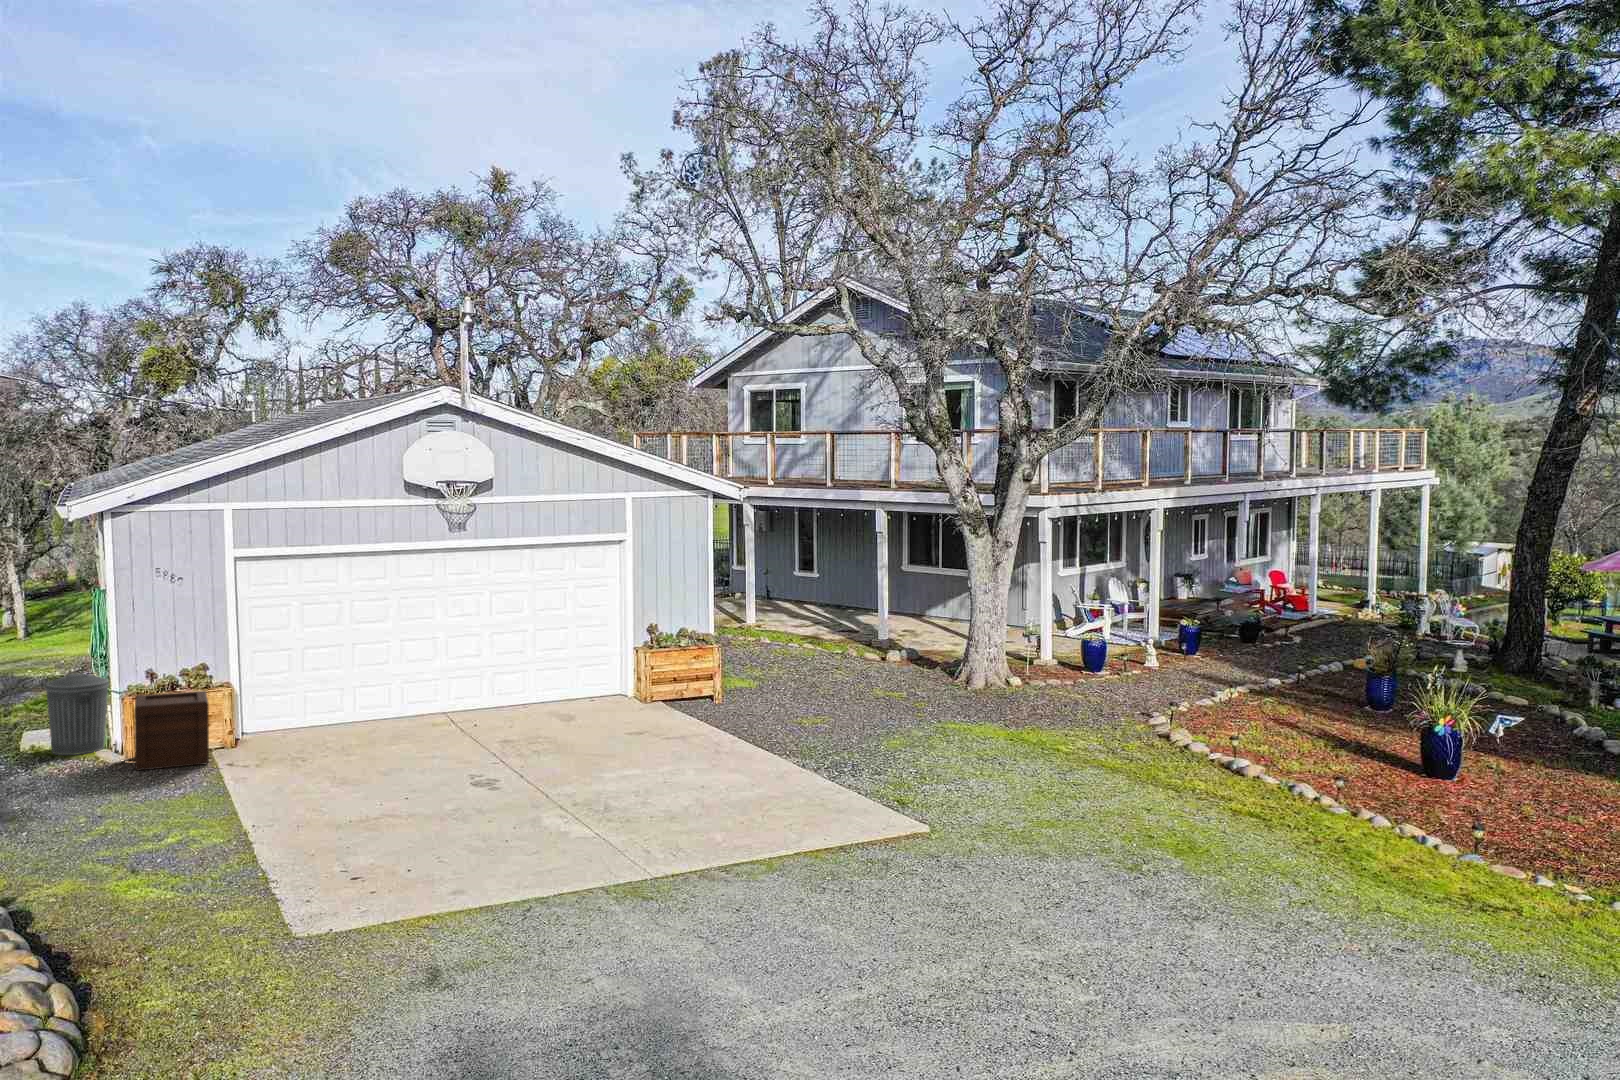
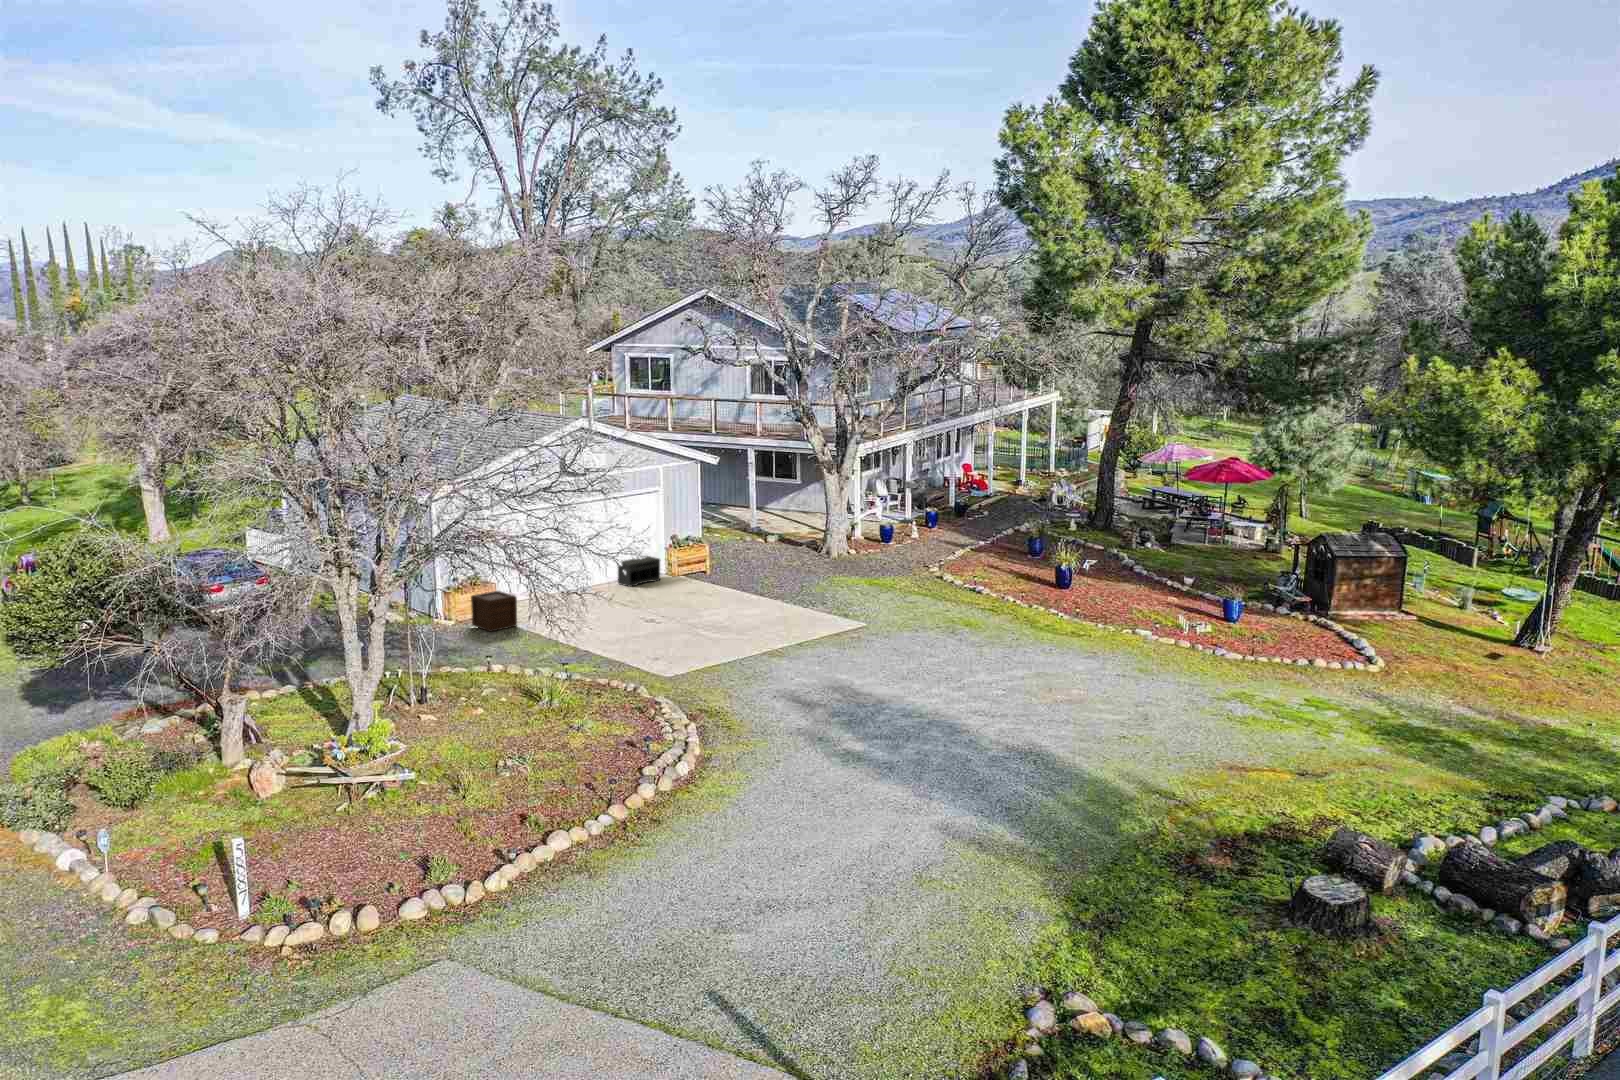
bench: none [540,658,621,709] -> present [618,556,660,587]
trash can: present [46,673,109,755] -> none [418,586,447,628]

